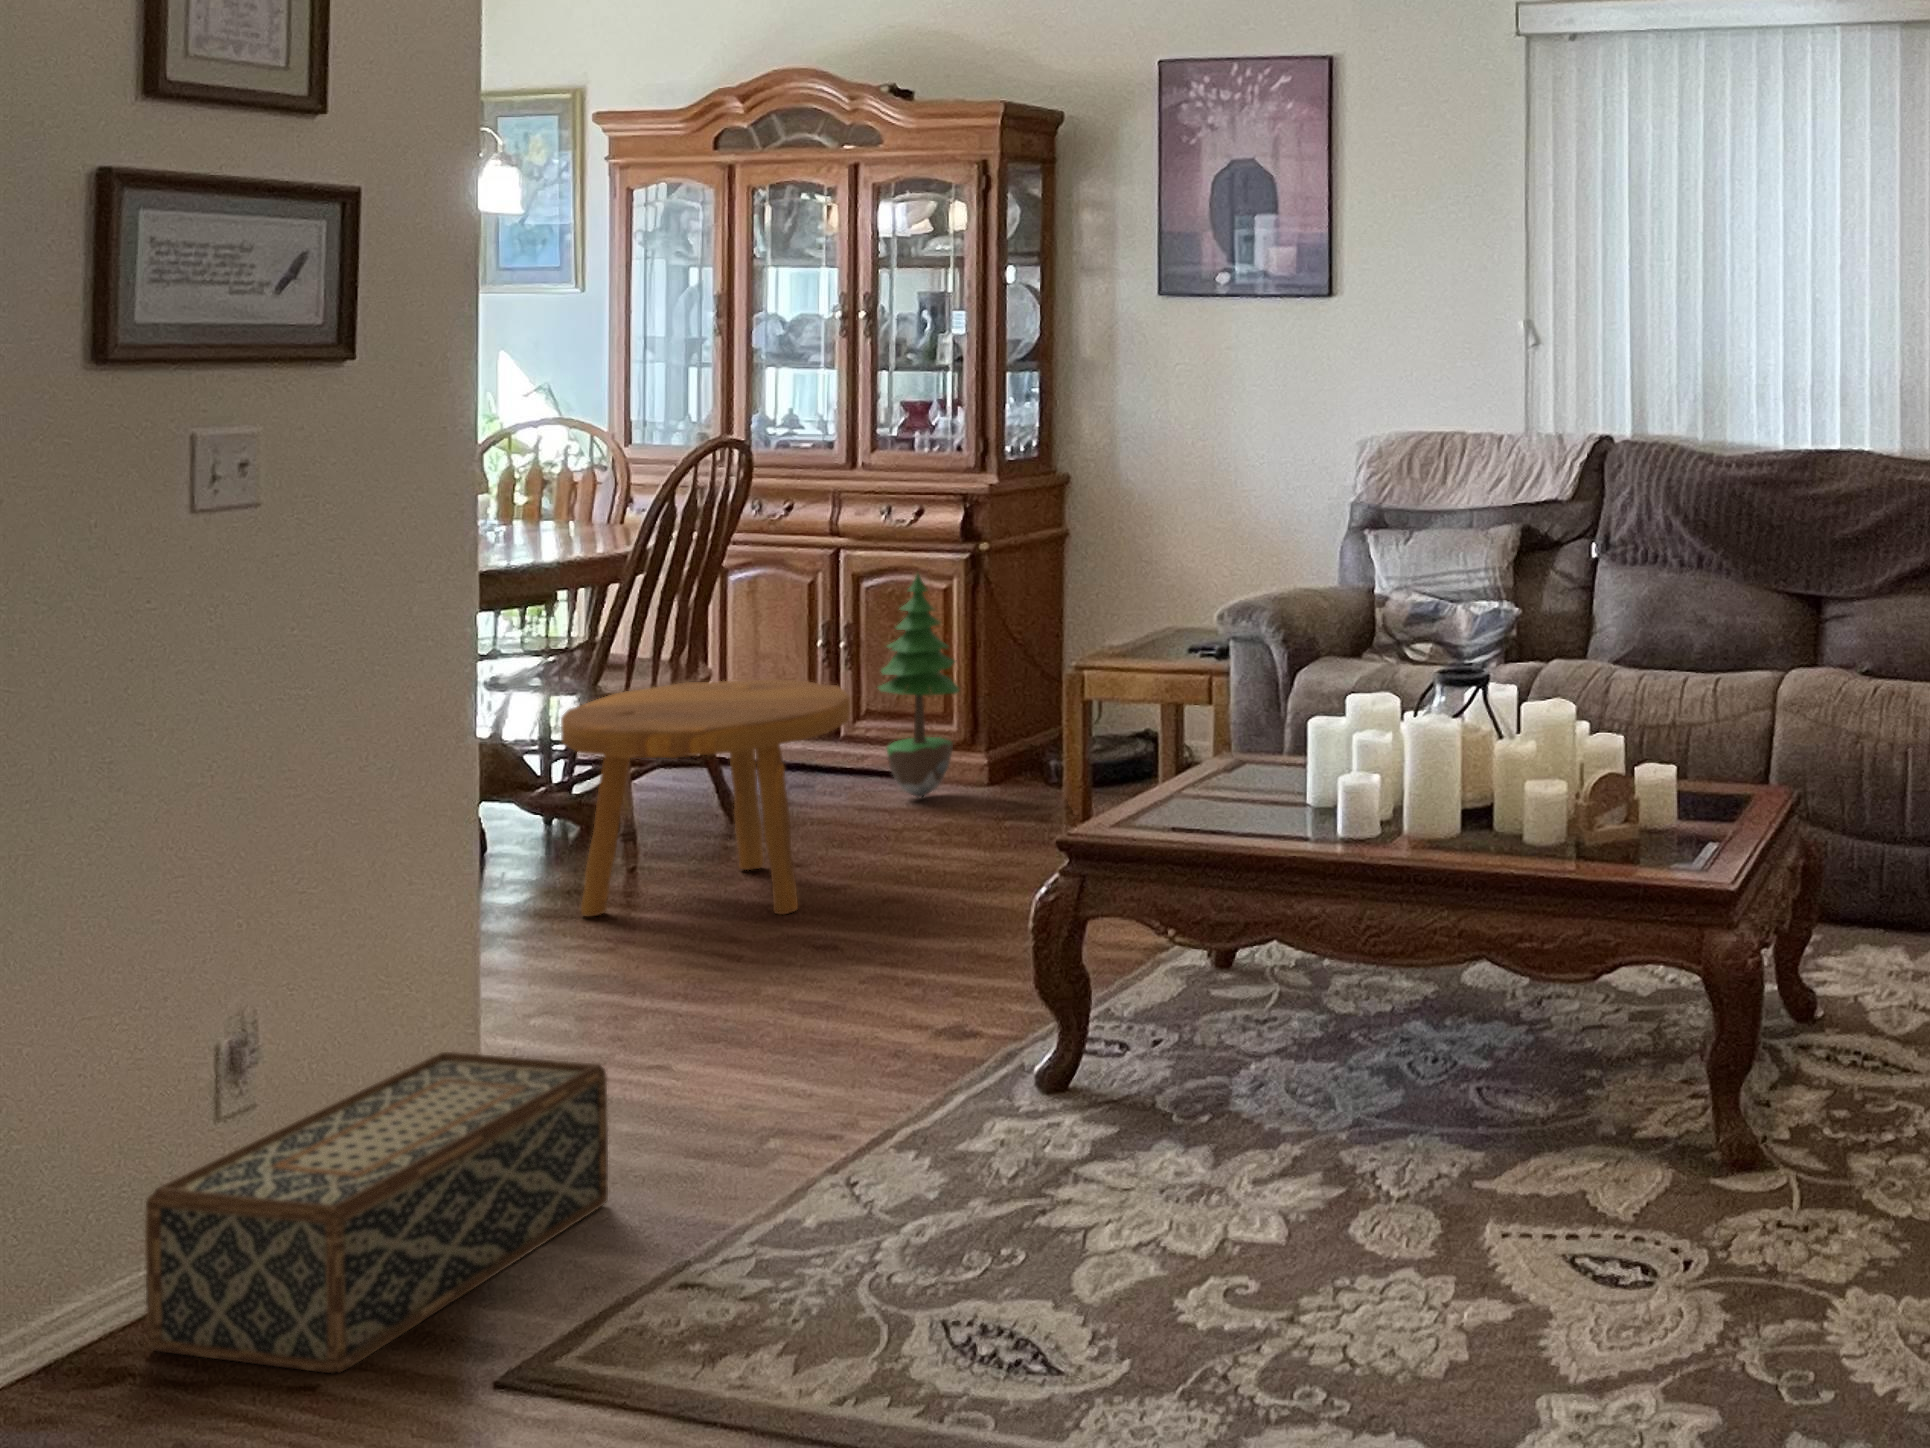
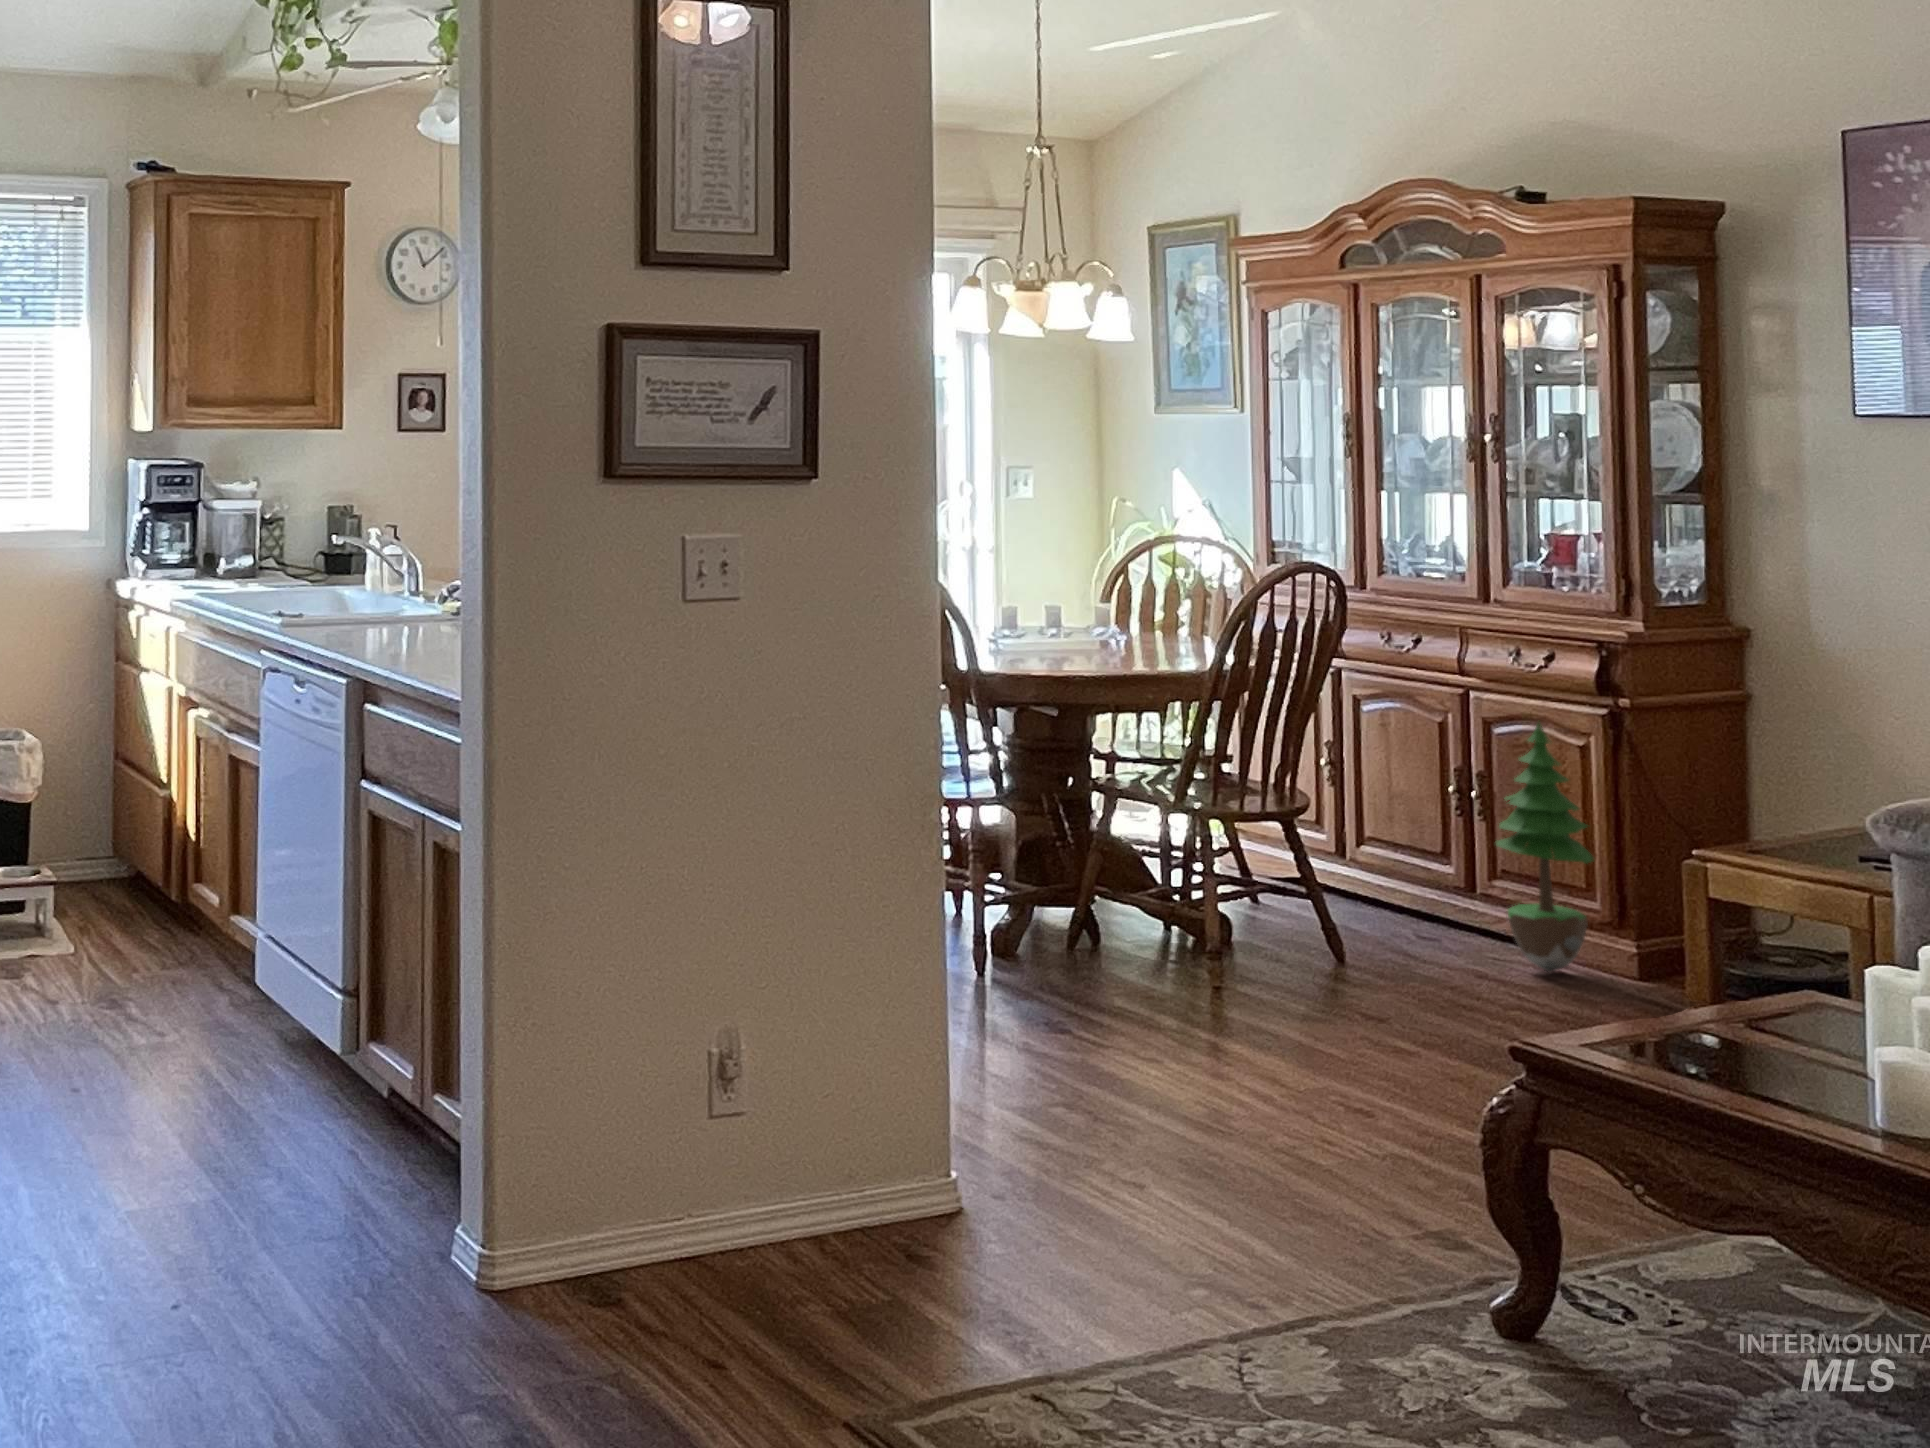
footstool: present [561,680,851,916] -> none [1124,804,1415,1062]
woven basket: present [145,1052,608,1373] -> none [638,1103,1018,1355]

